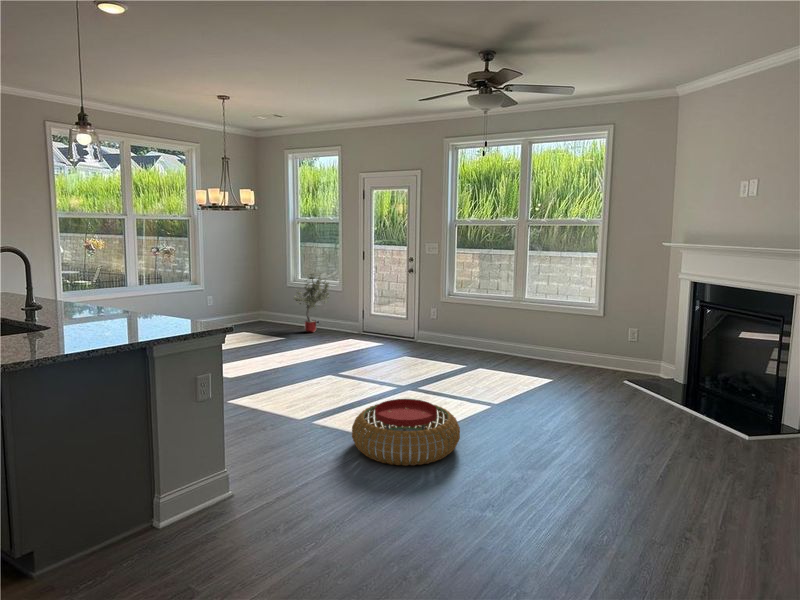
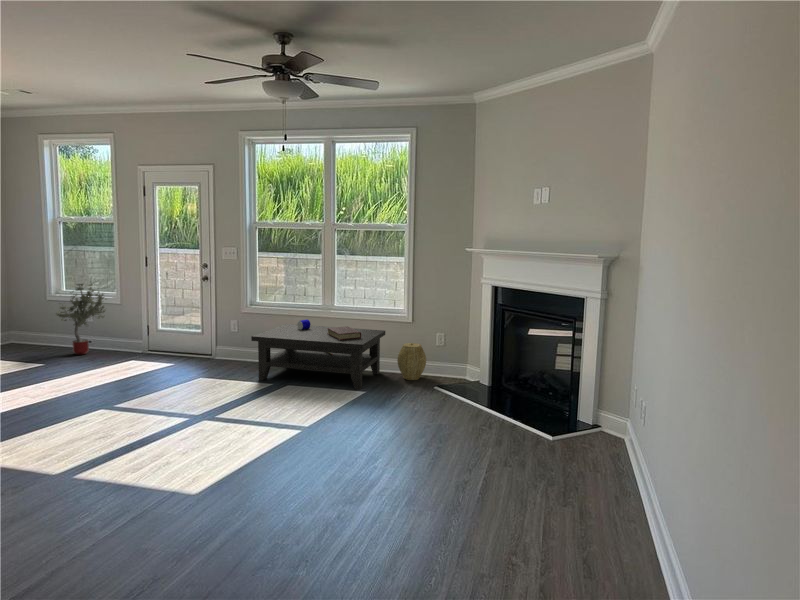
coffee table: none [448,311,576,380] -> present [251,320,385,390]
woven basket: none [588,339,619,376] -> present [397,343,426,380]
pouf: present [352,399,460,466] -> none [125,434,266,522]

